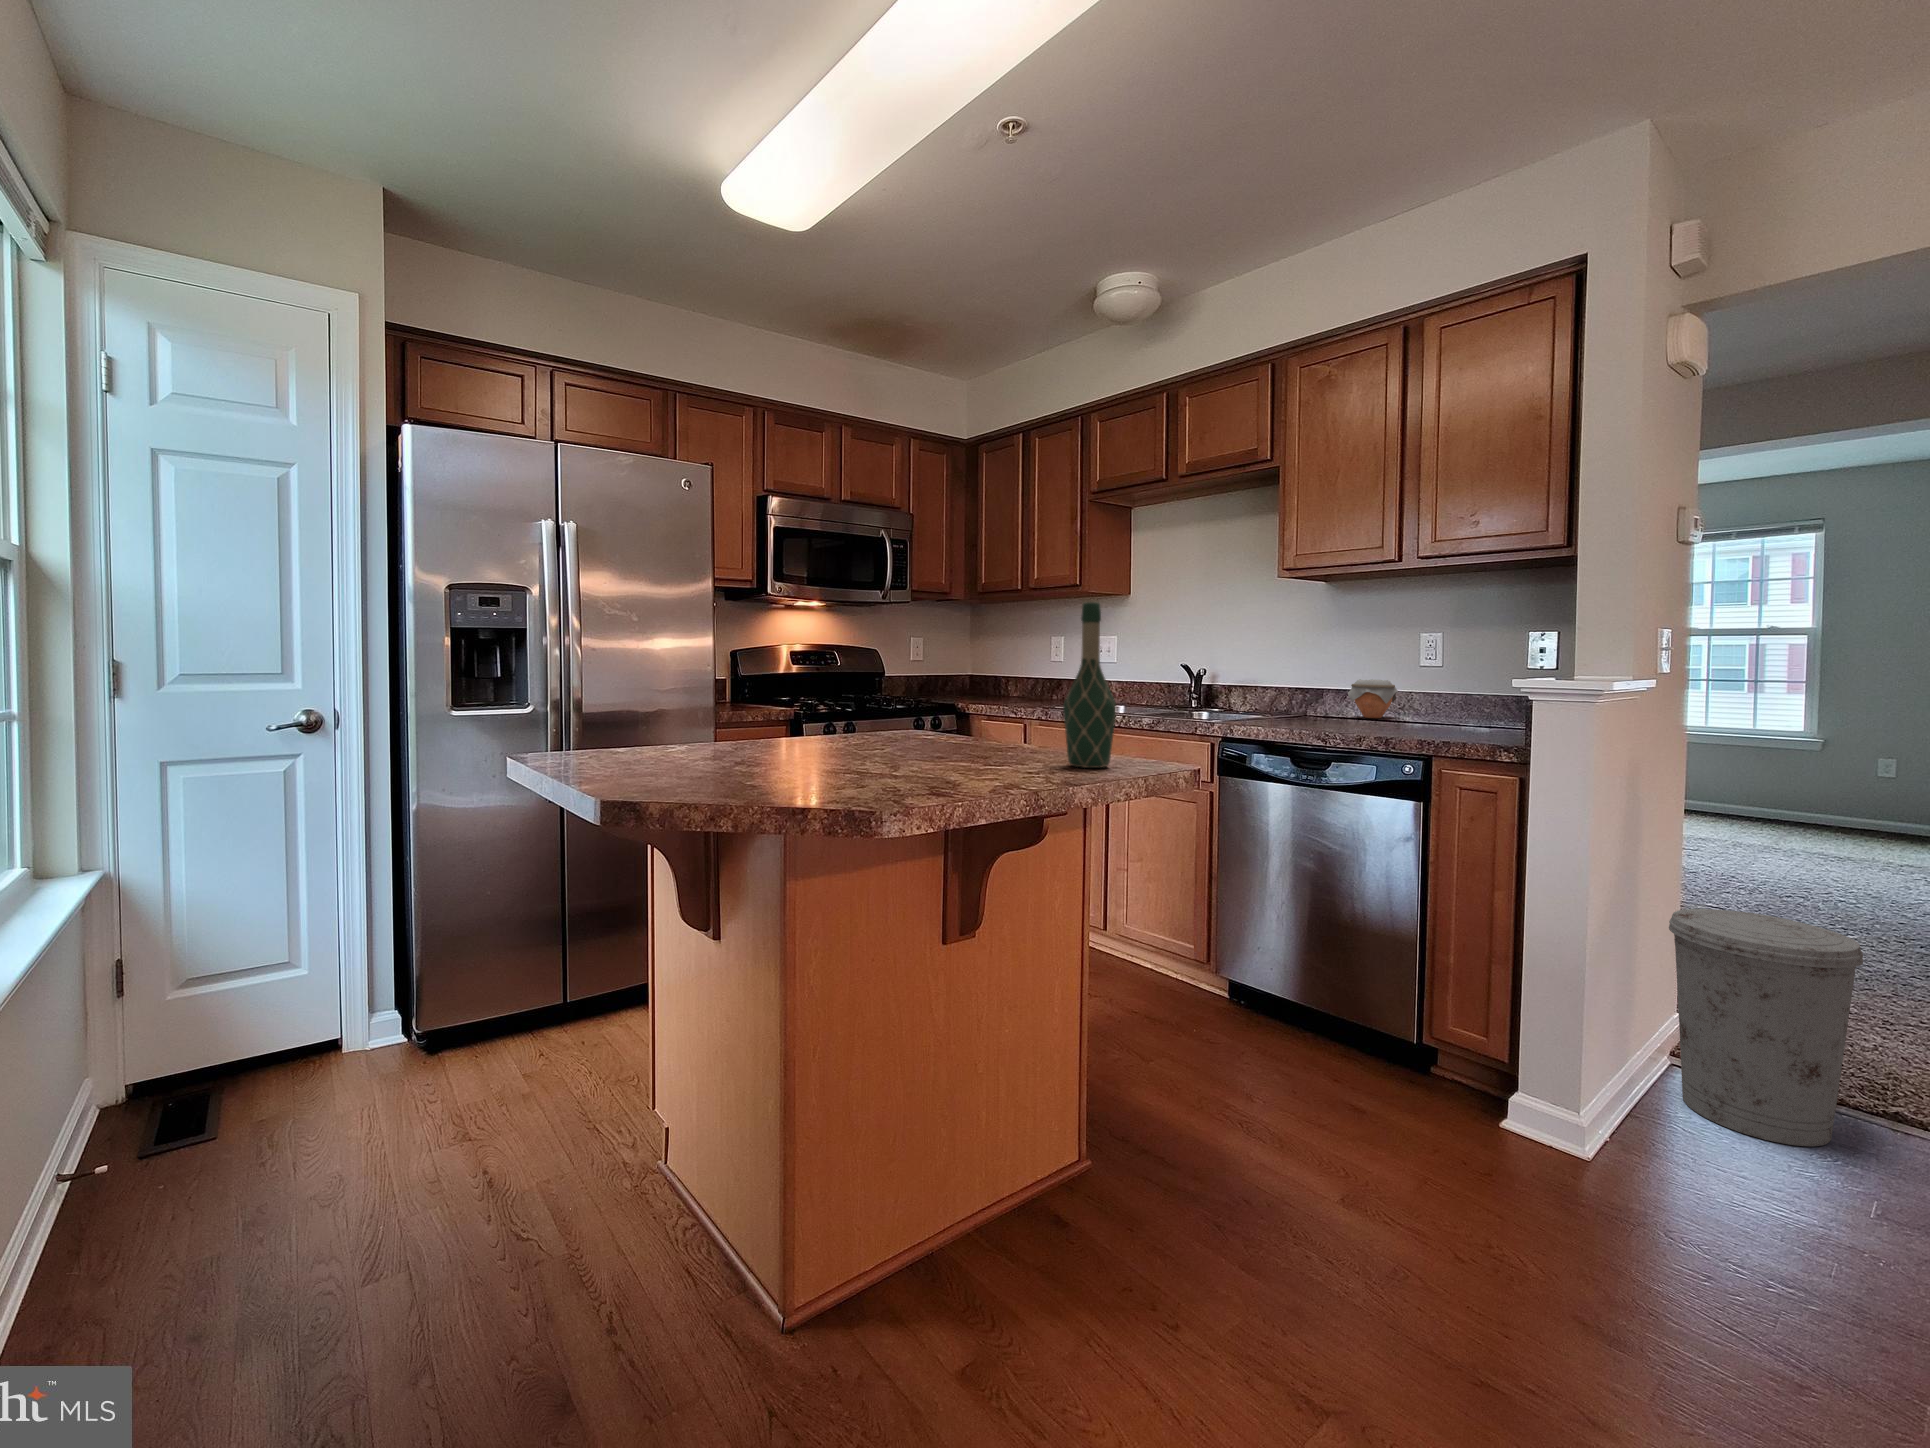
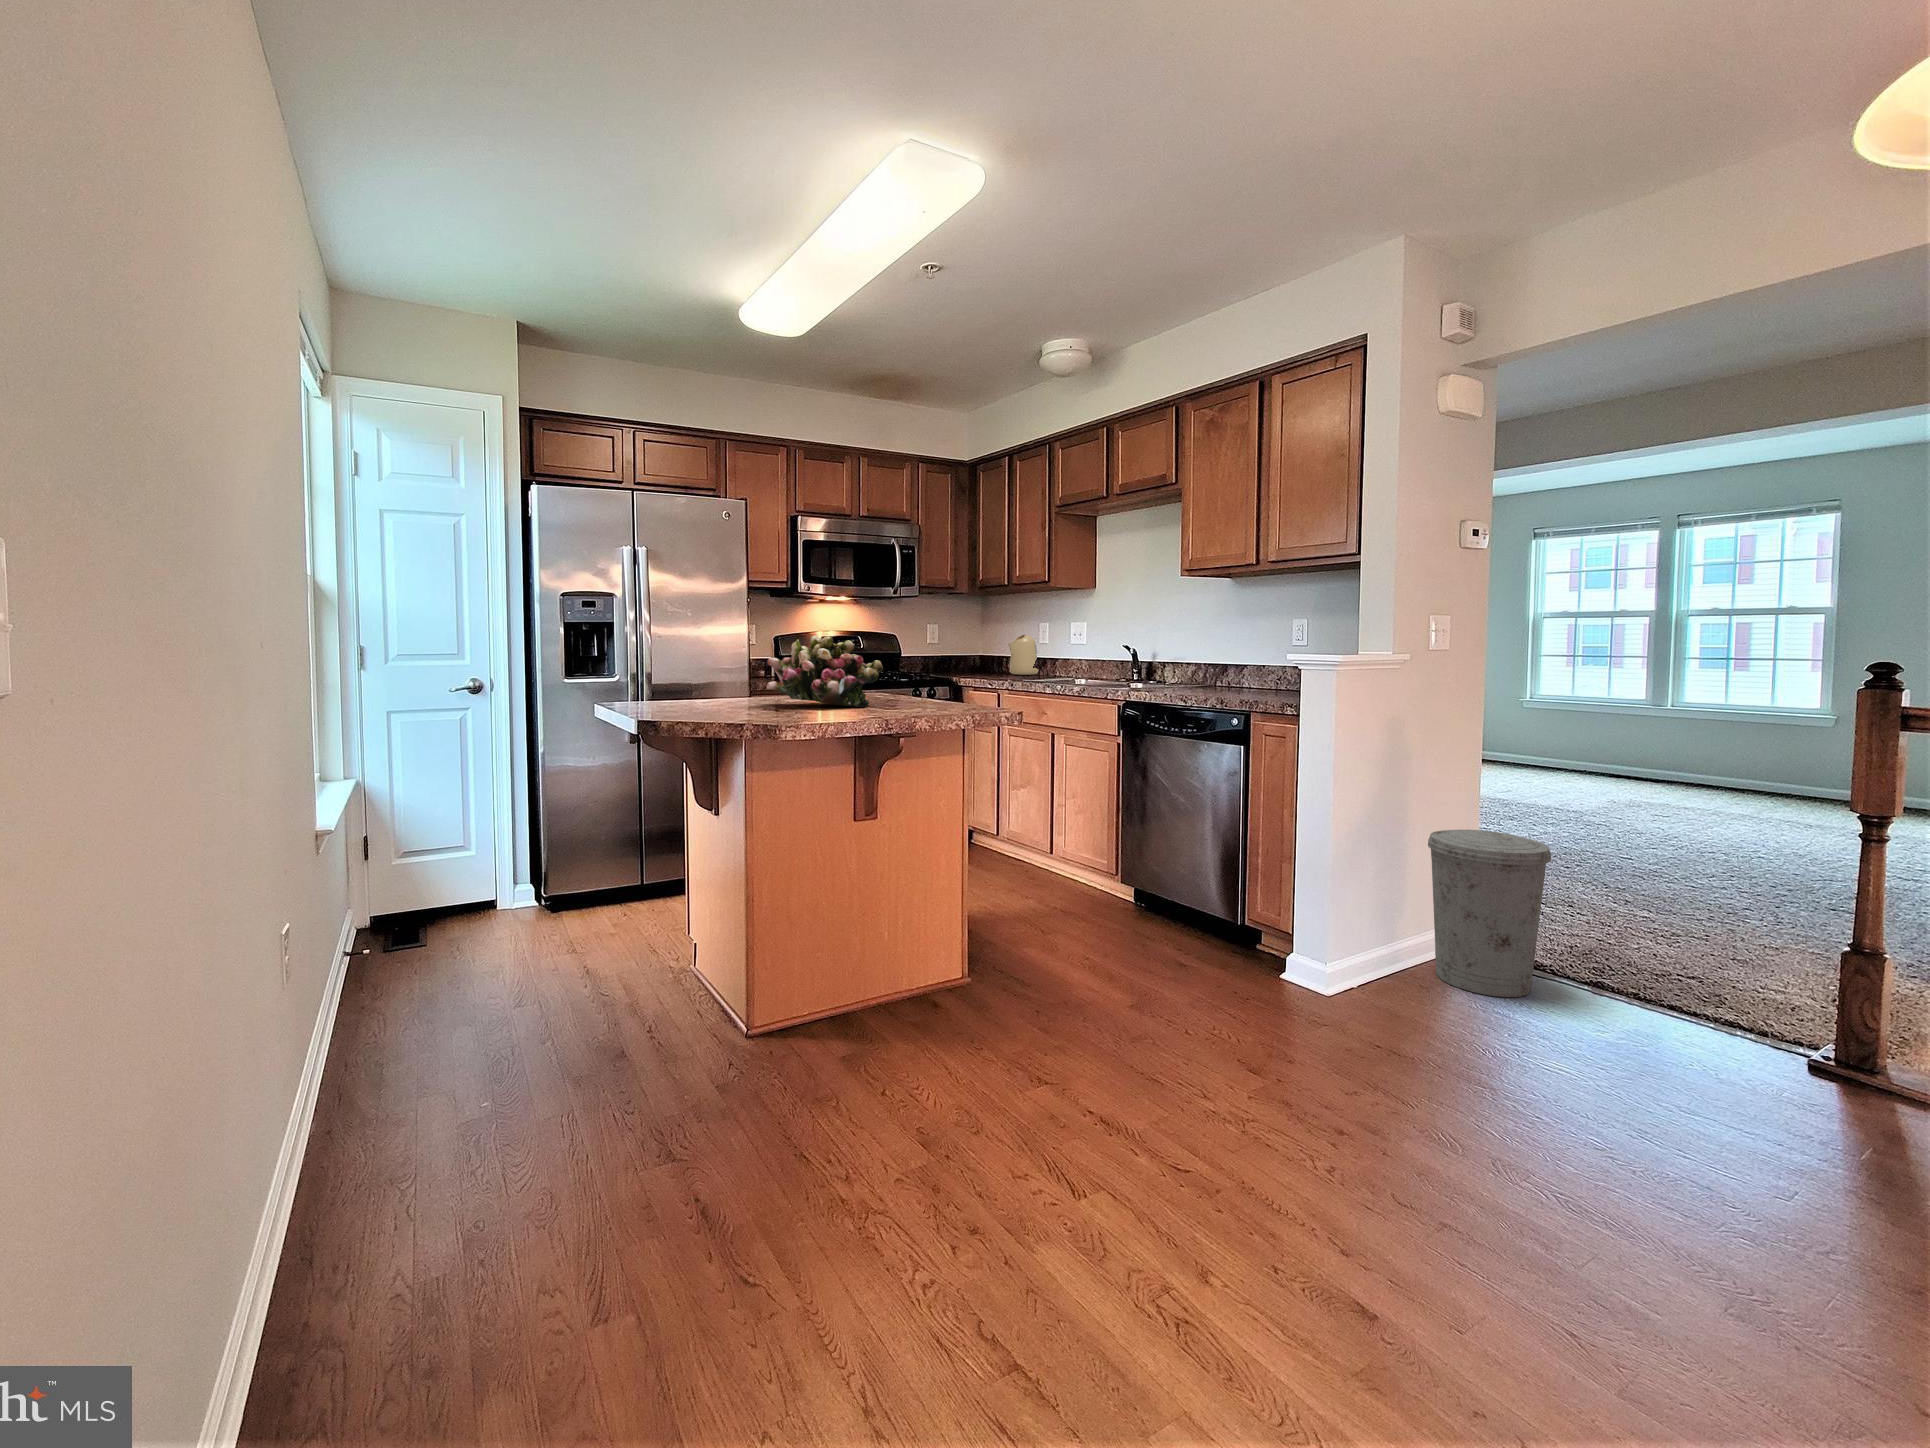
wine bottle: present [1063,602,1116,768] -> none [917,607,949,709]
flower arrangement: none [816,648,994,764] -> present [766,636,883,707]
kettle: none [1013,651,1054,699] -> present [1008,635,1039,675]
jar: present [1348,679,1398,718] -> none [1236,656,1275,687]

